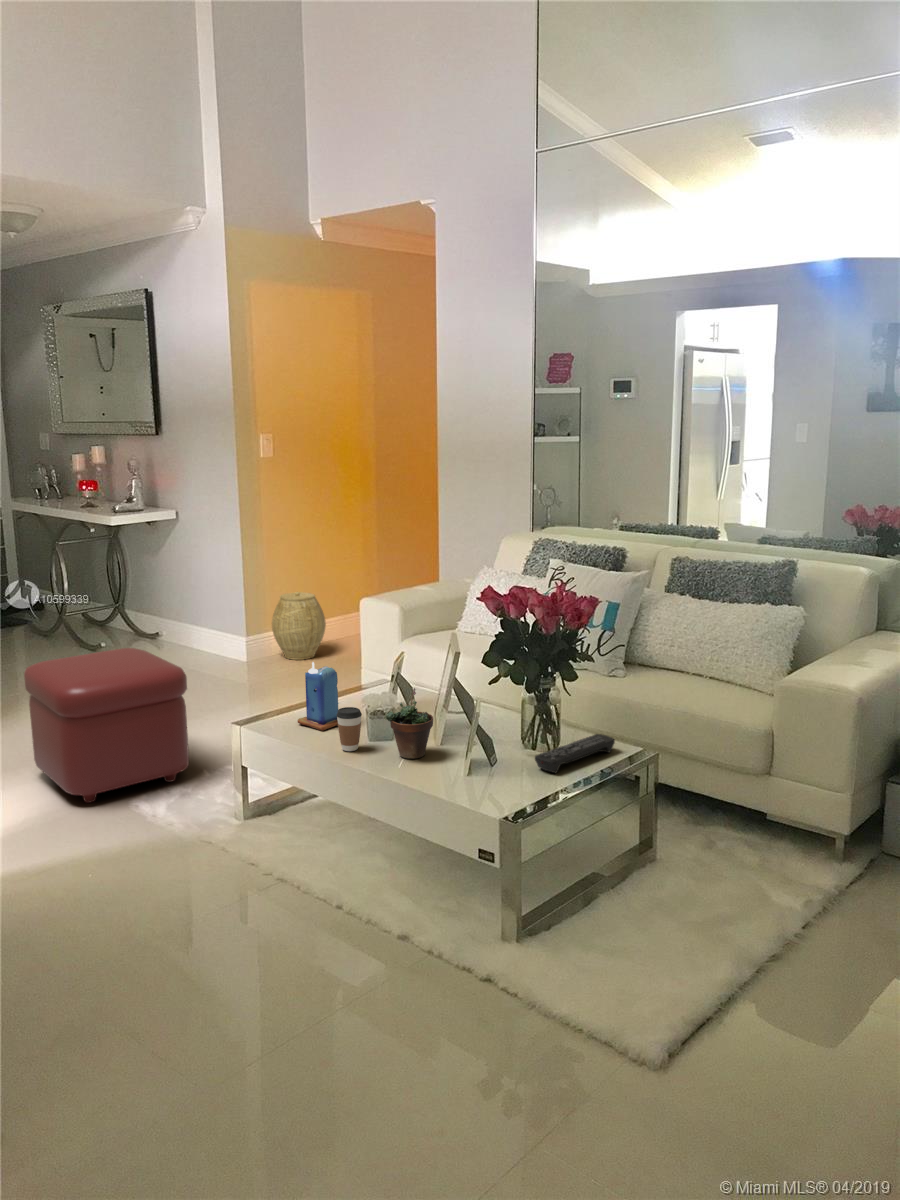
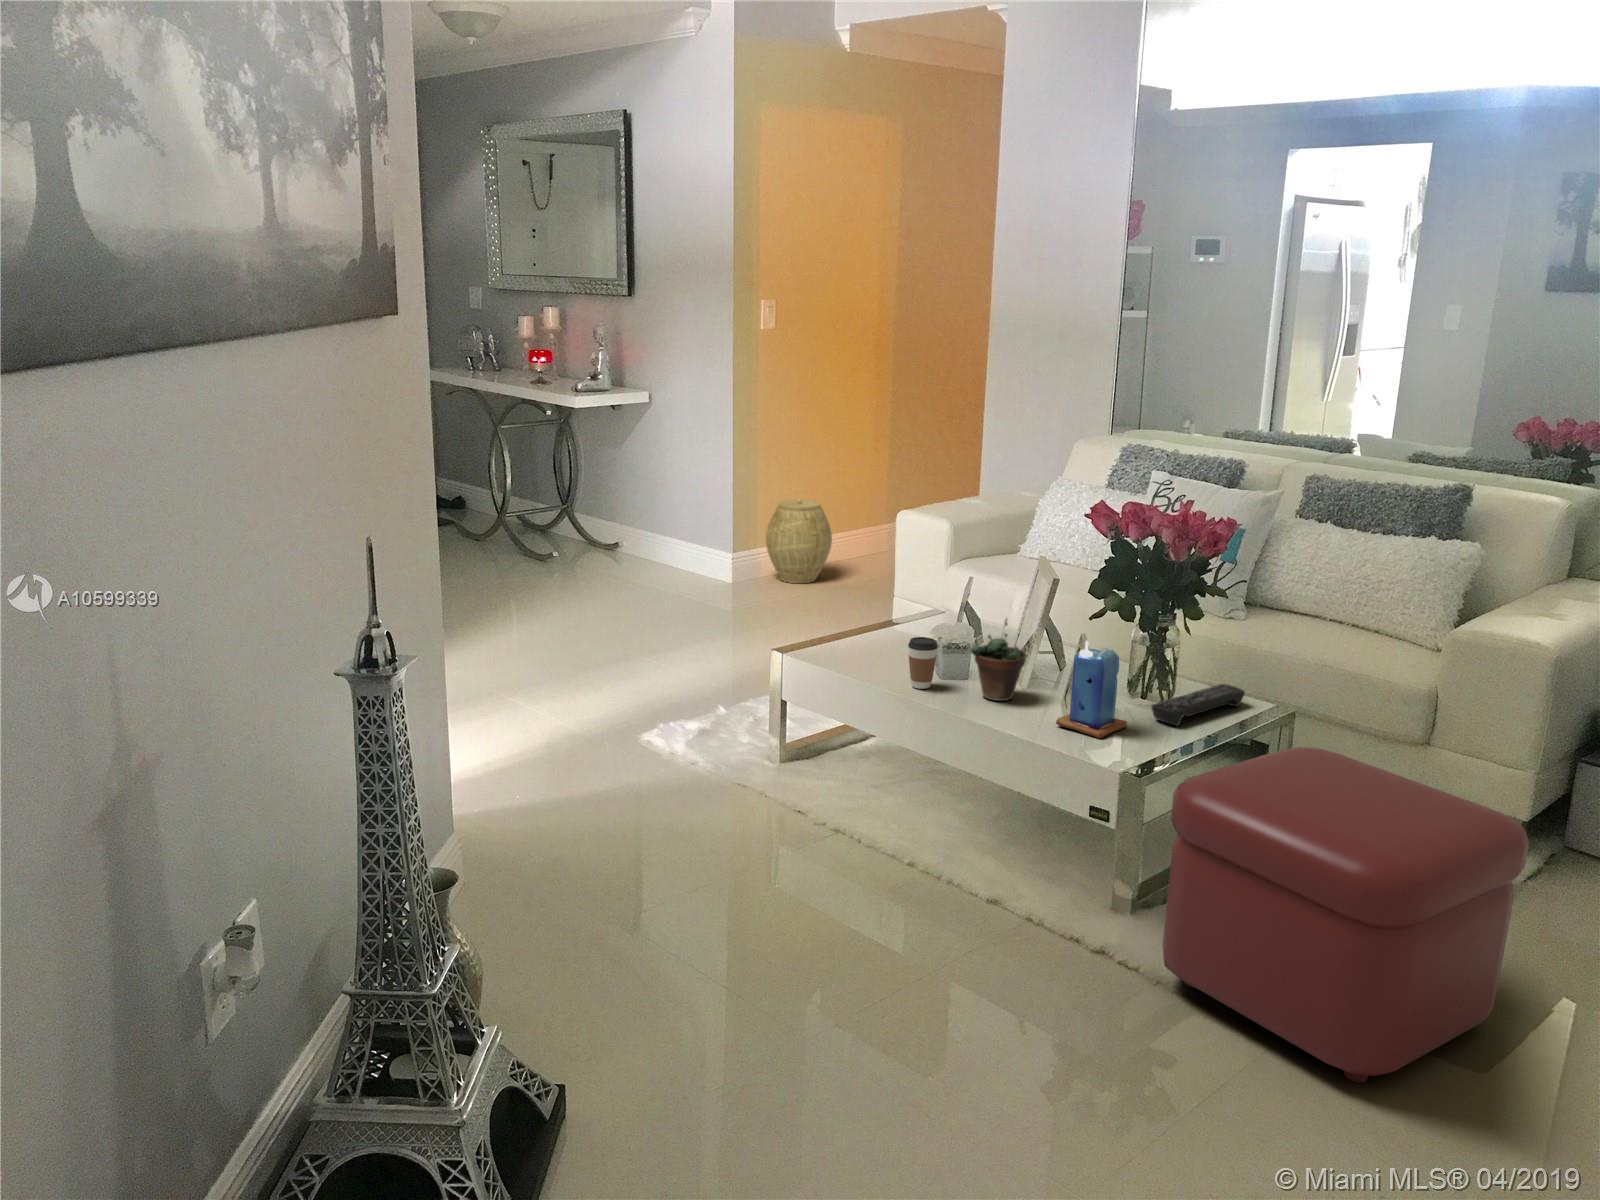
ottoman: present [24,648,189,803] -> present [1163,747,1529,1083]
candle: present [298,662,338,731] -> present [1056,641,1127,738]

